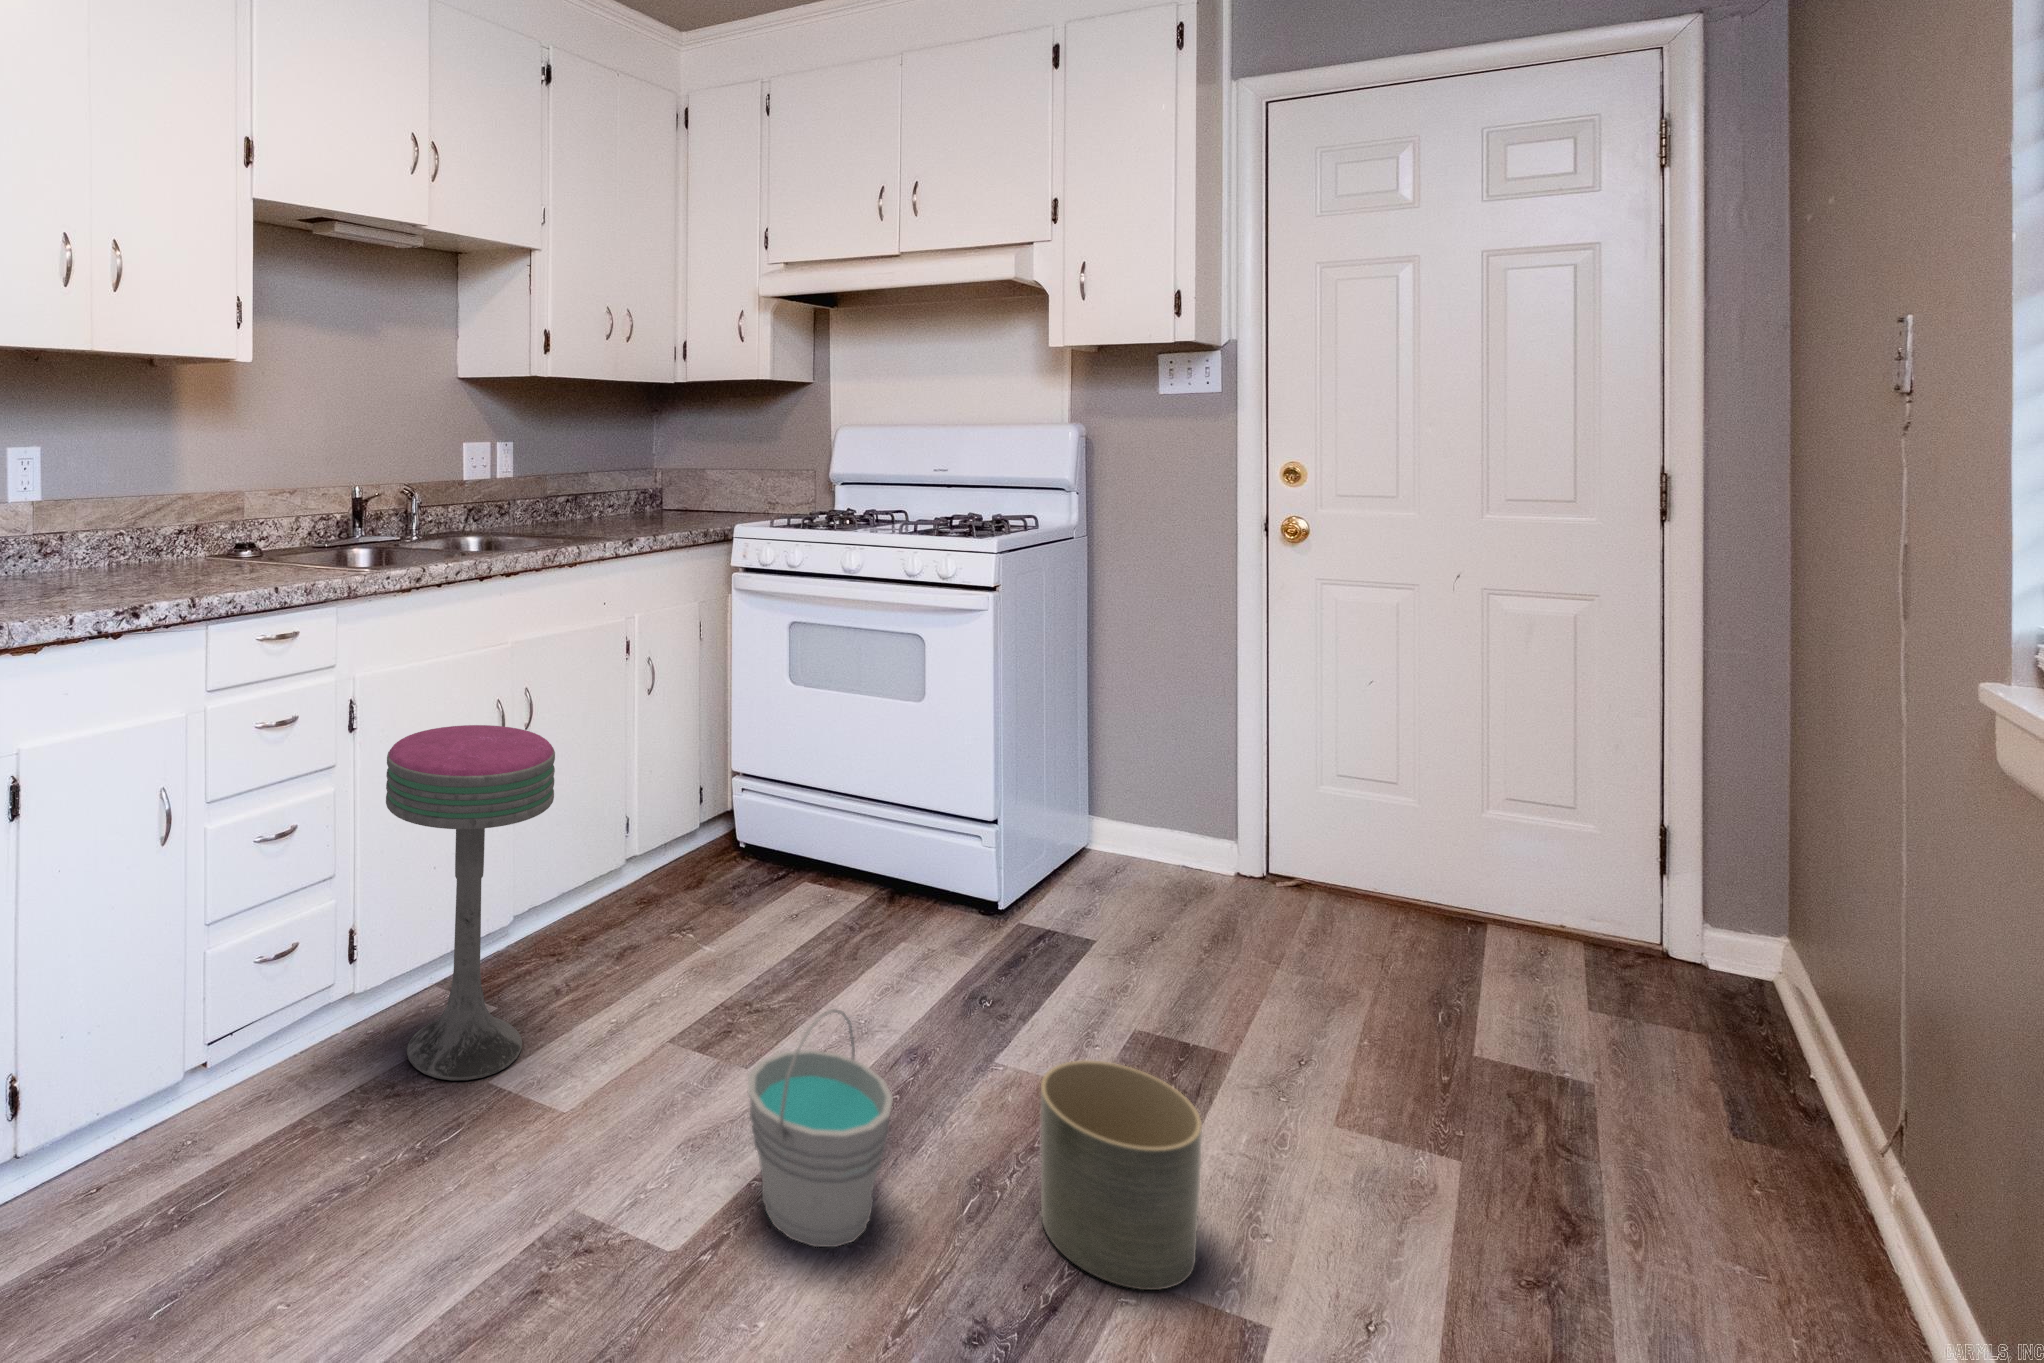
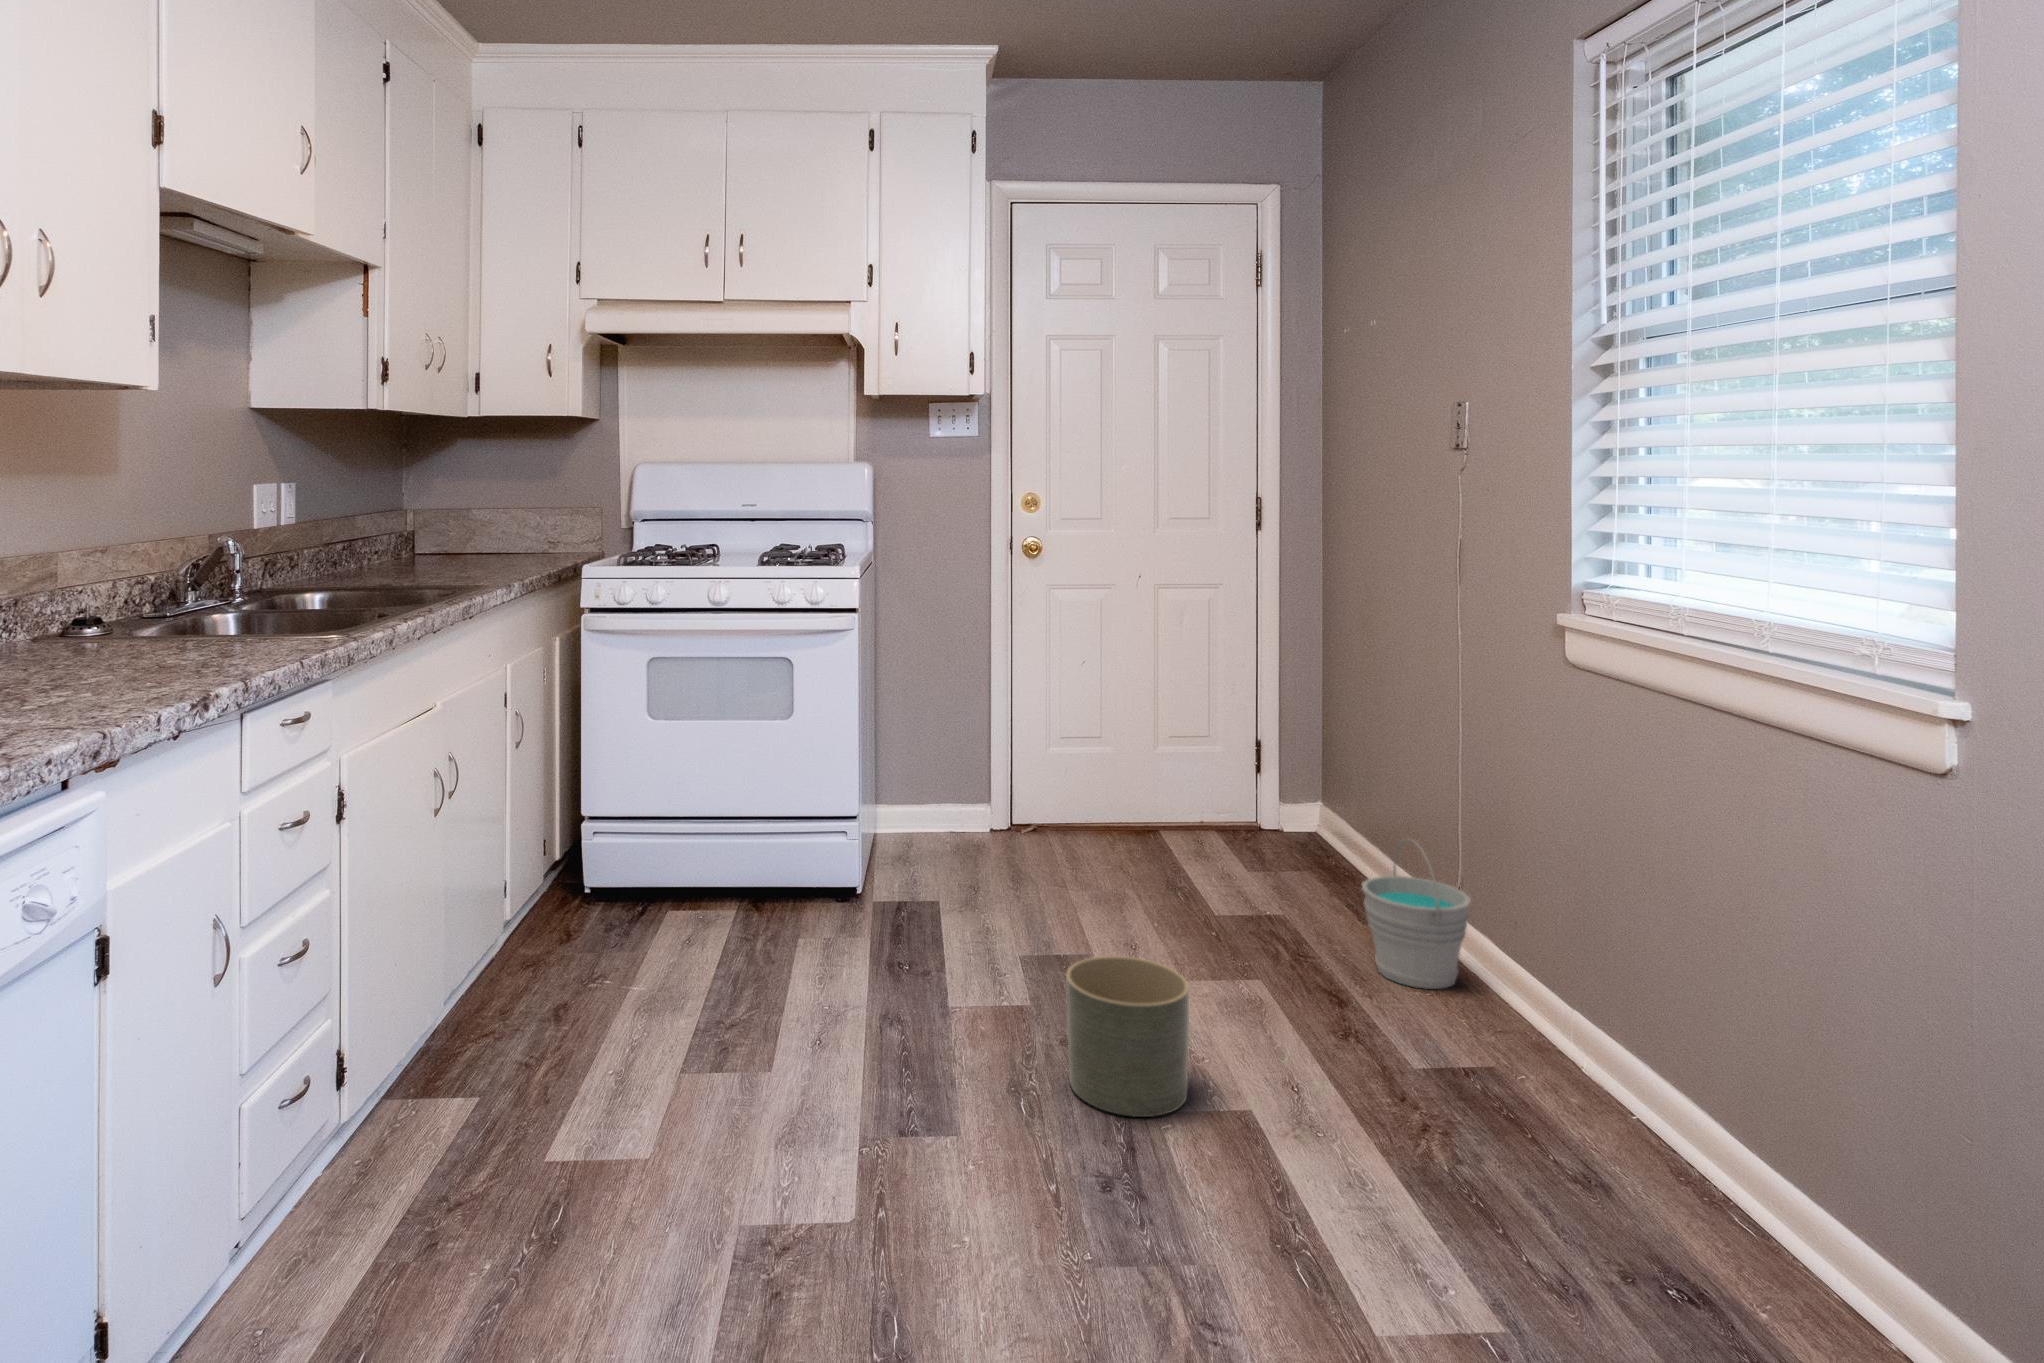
bar stool: present [386,725,555,1080] -> none [393,784,586,1185]
bucket: present [748,1009,893,1247] -> present [1362,838,1471,989]

